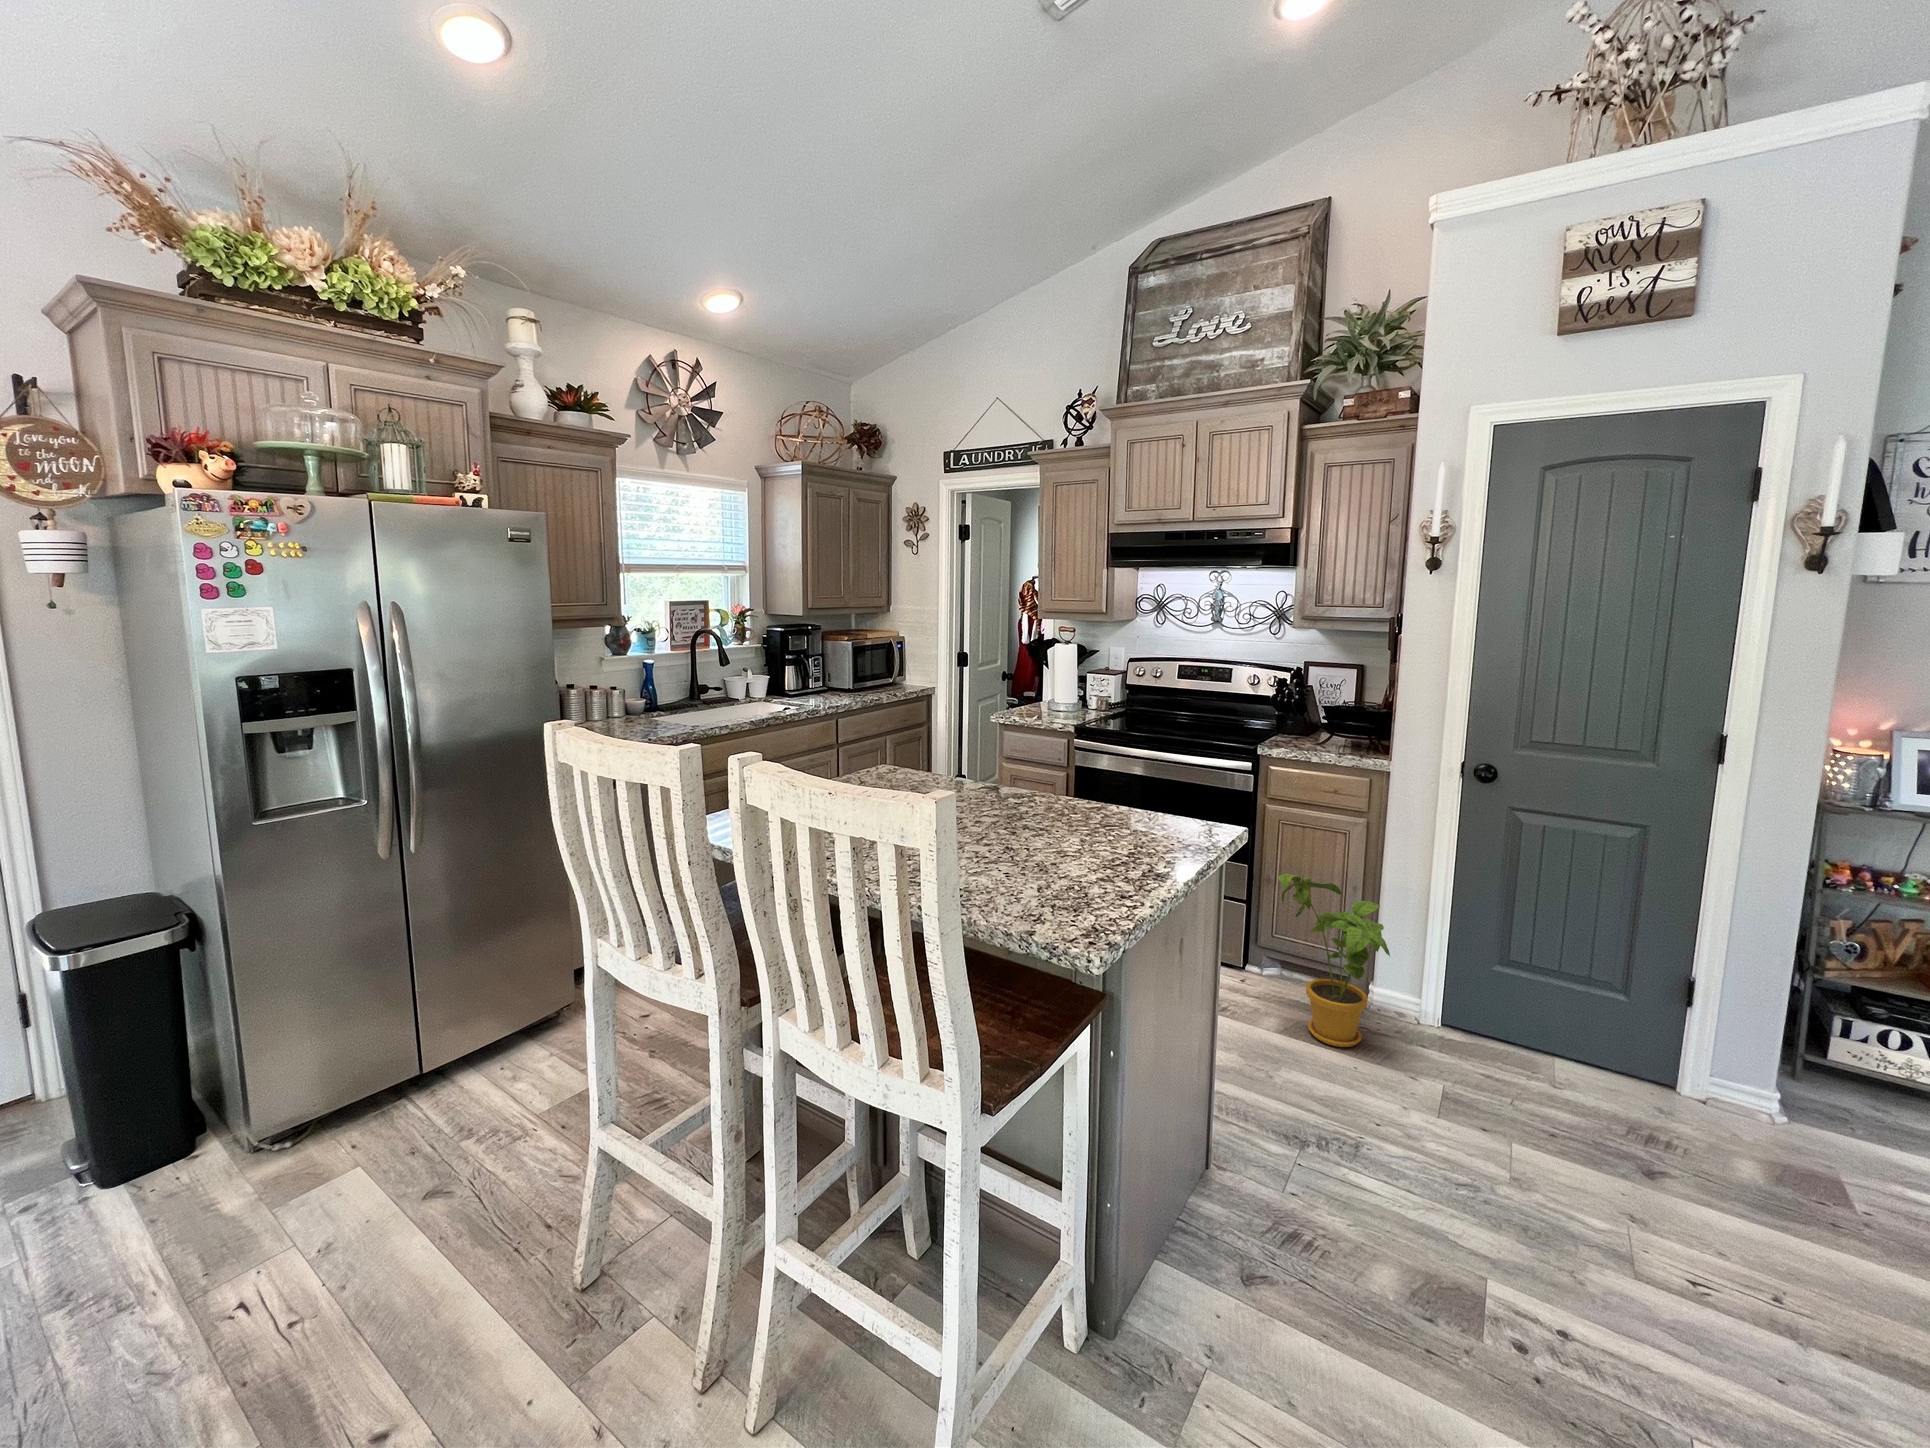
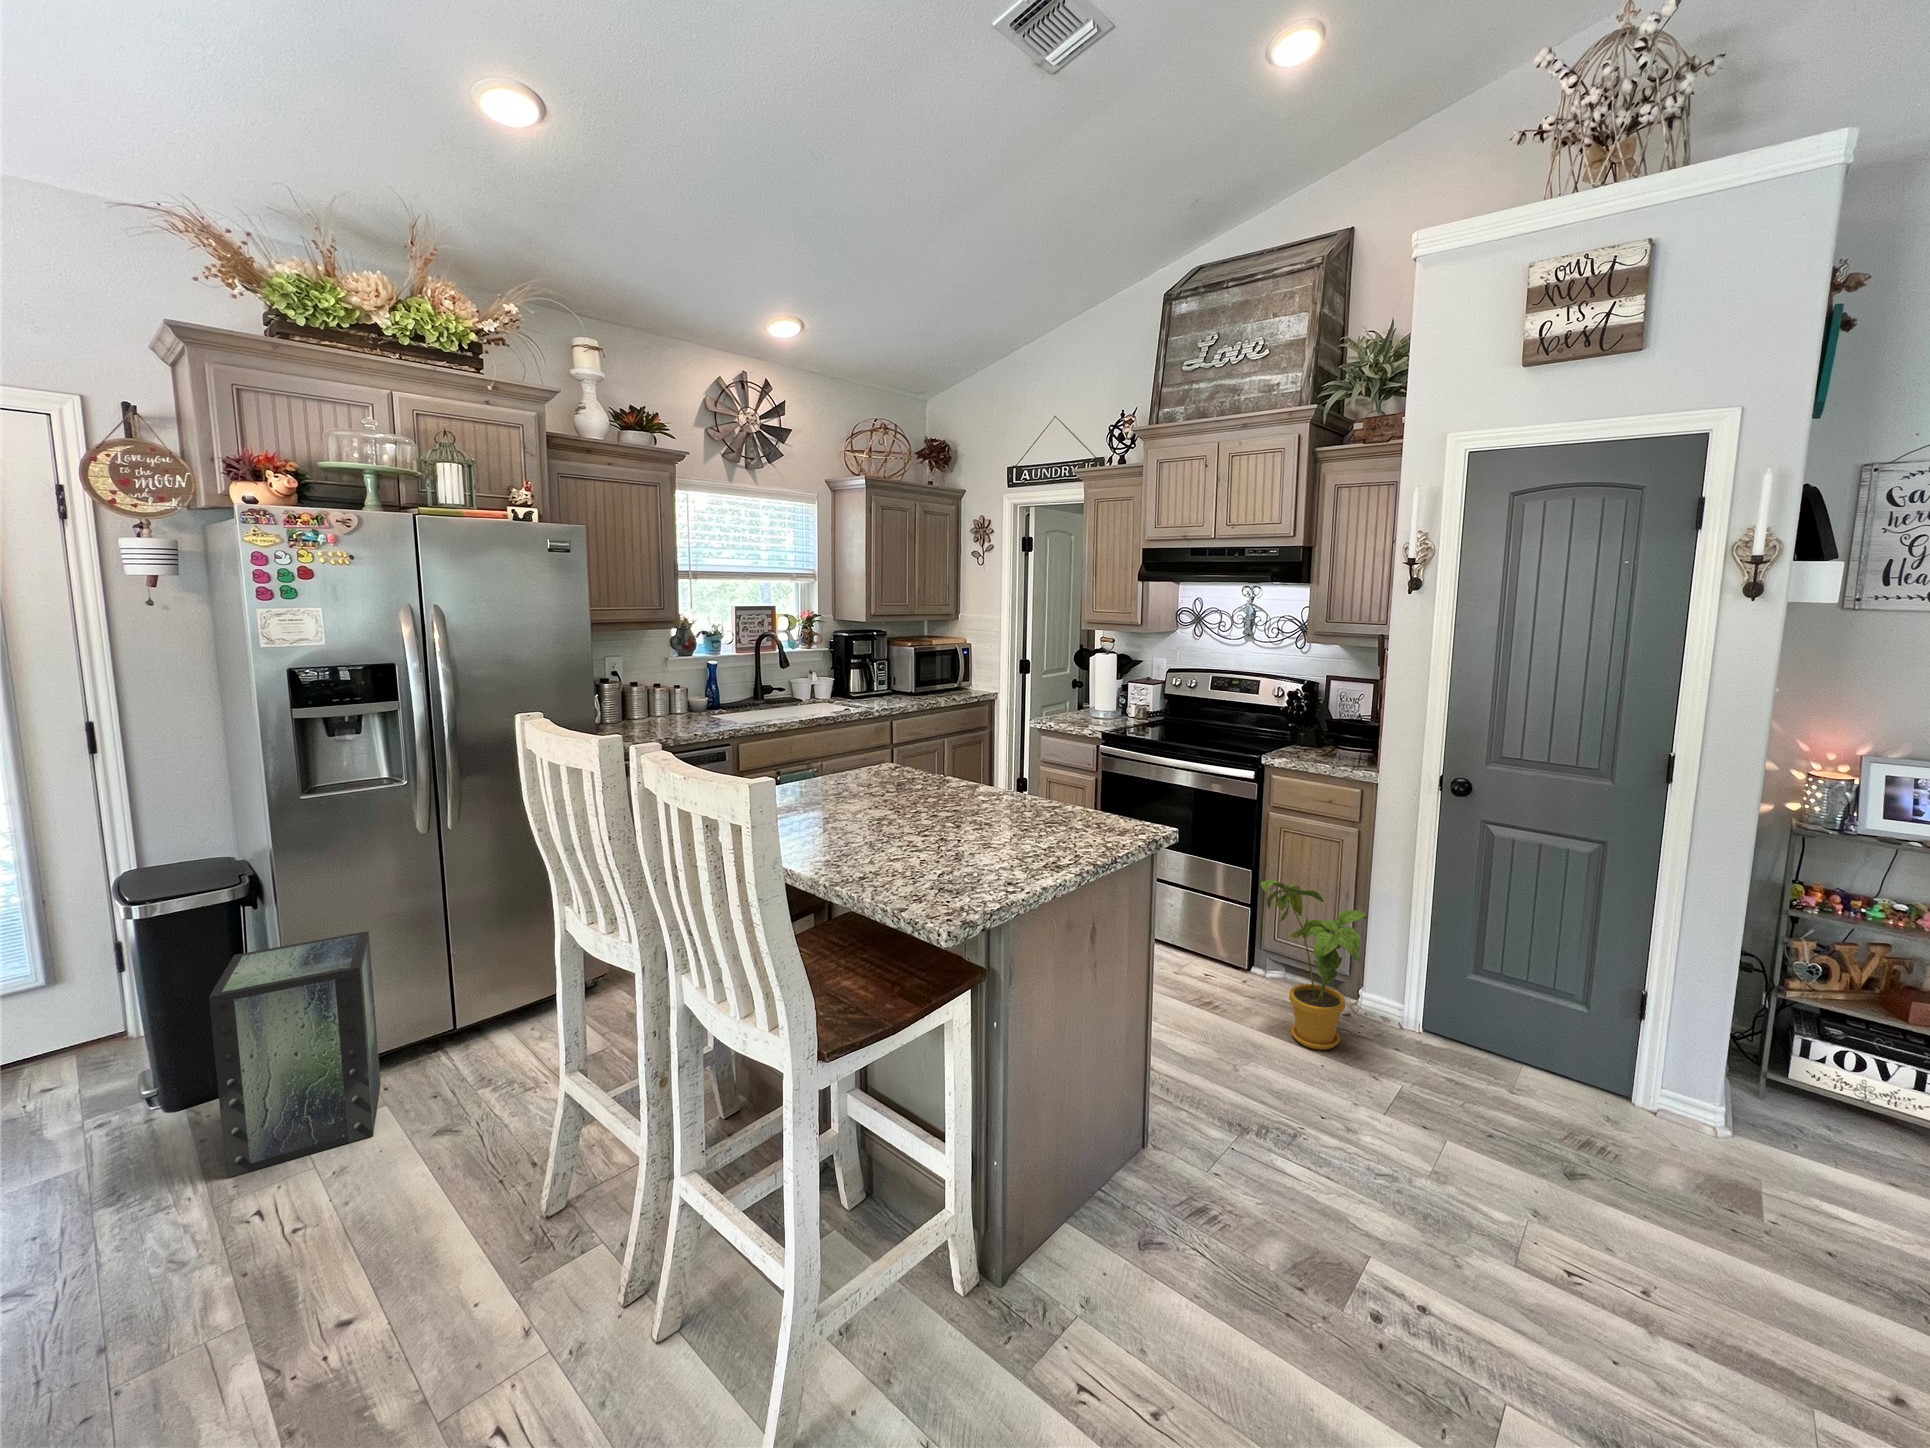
storage box: none [168,969,355,1263] -> present [209,931,381,1178]

